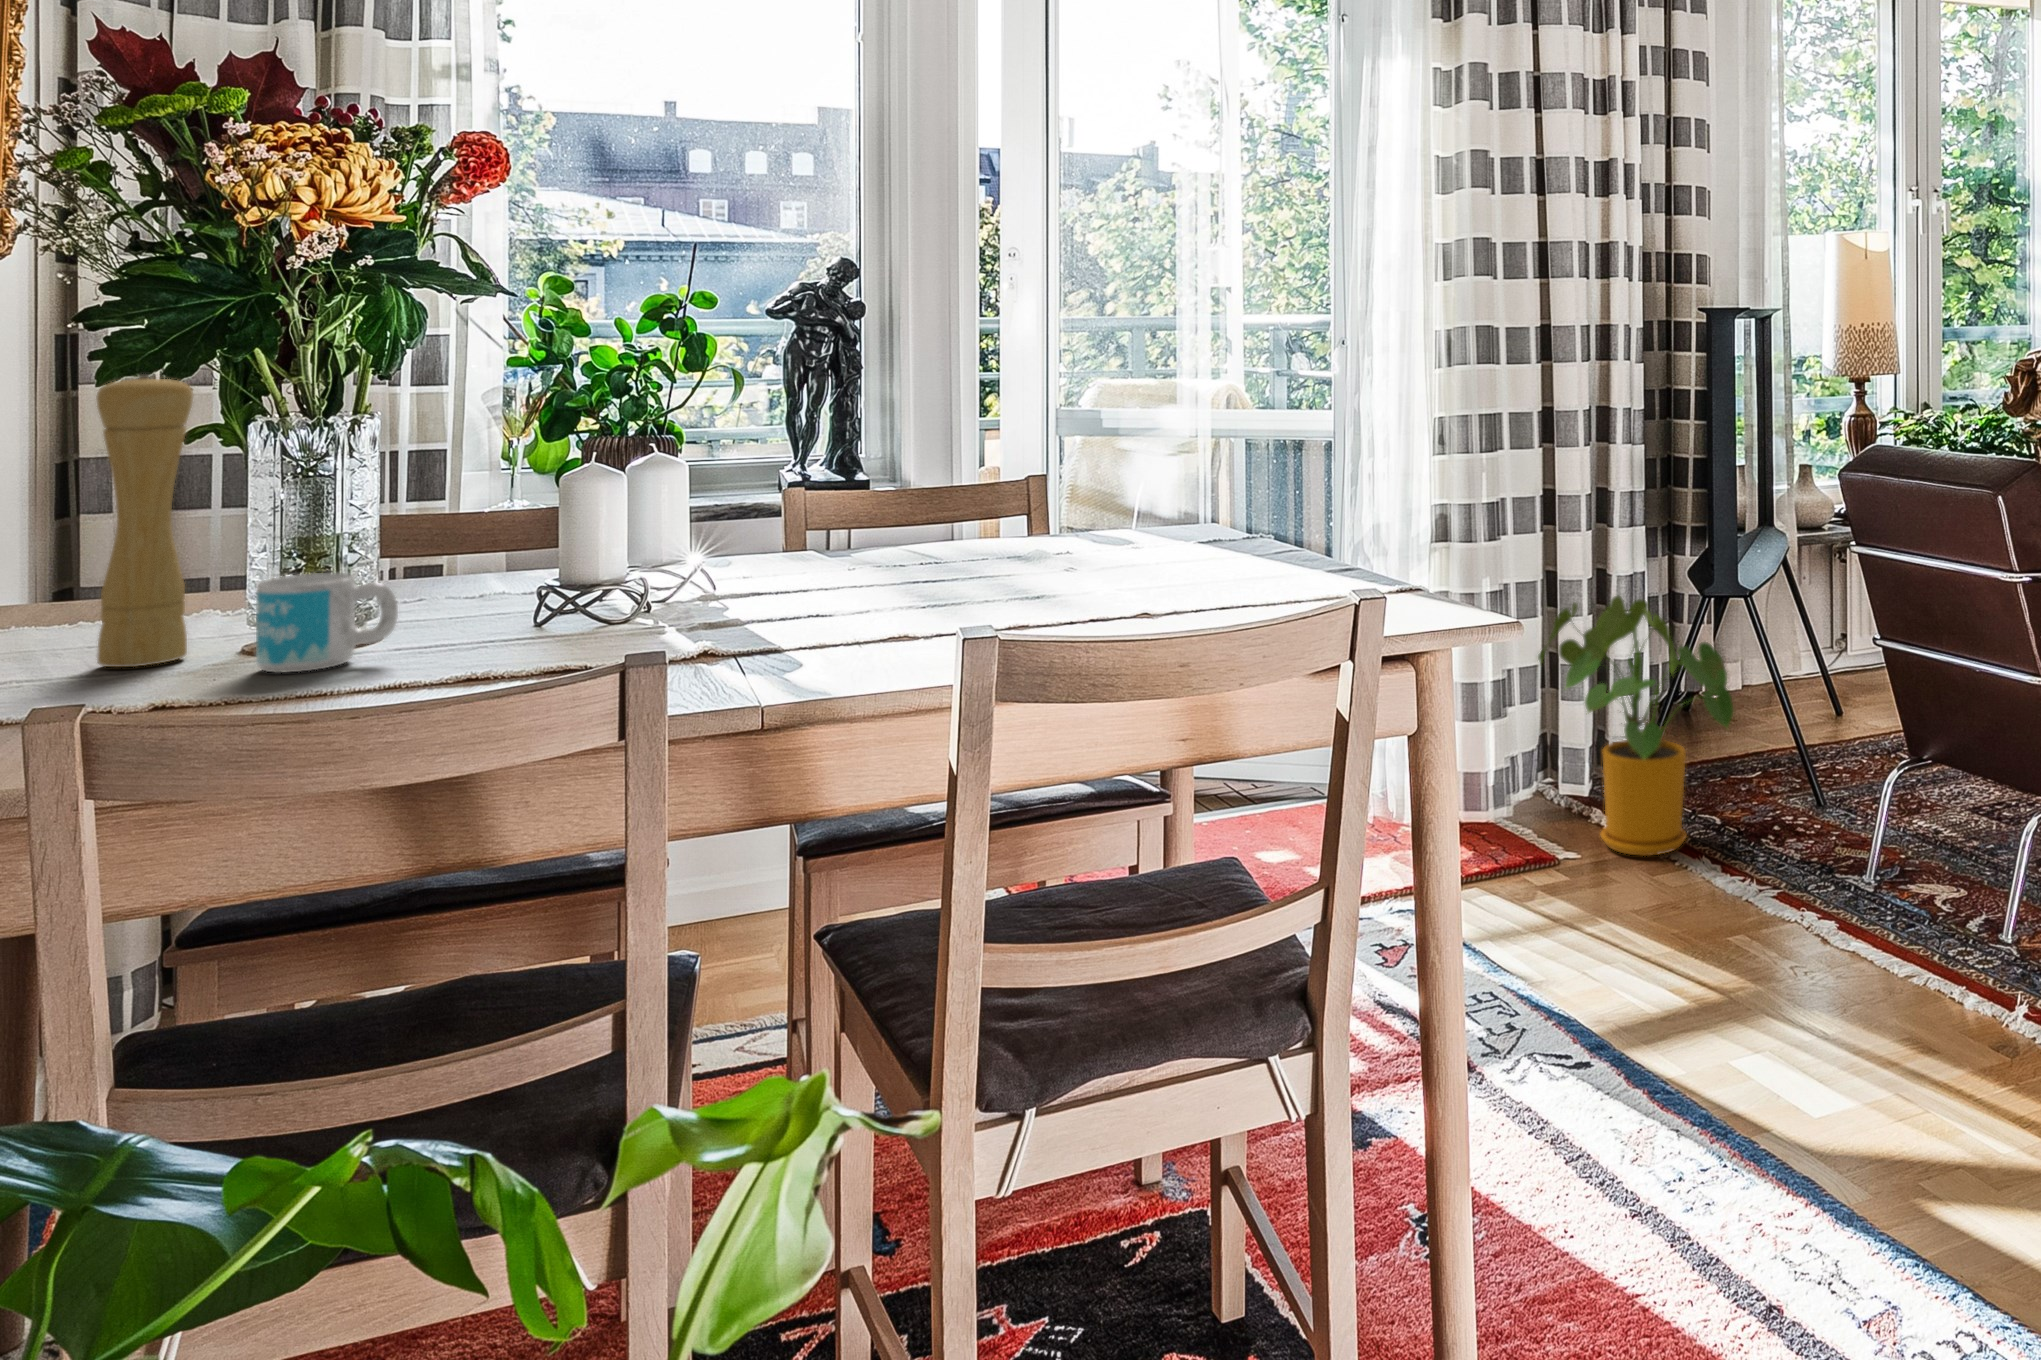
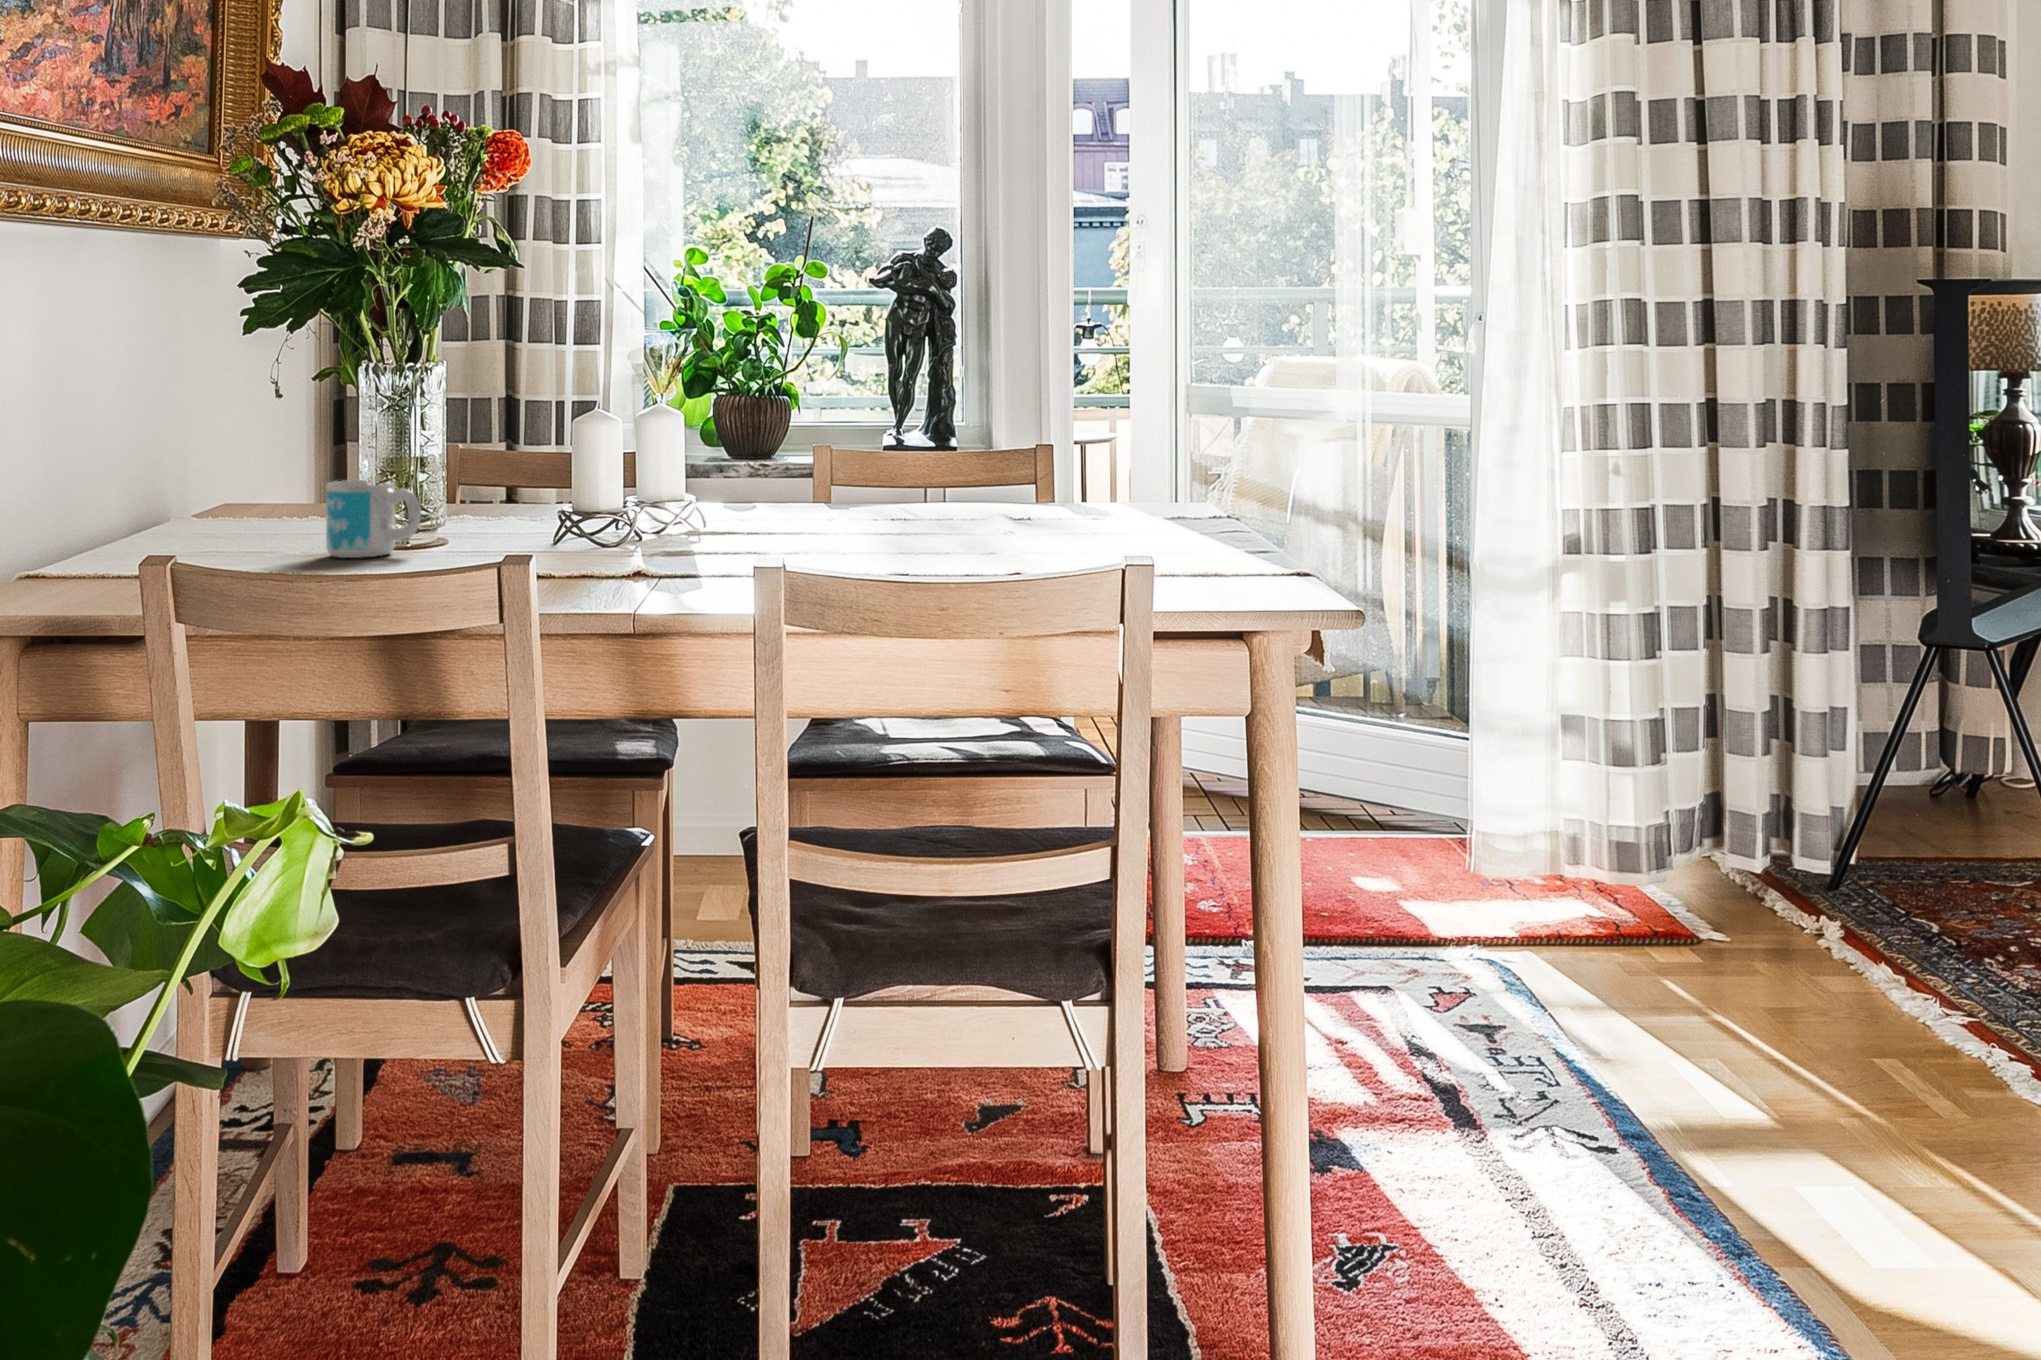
pepper mill: present [97,374,193,667] -> none [244,314,306,547]
house plant: present [1538,596,1733,856] -> none [1682,629,1927,952]

